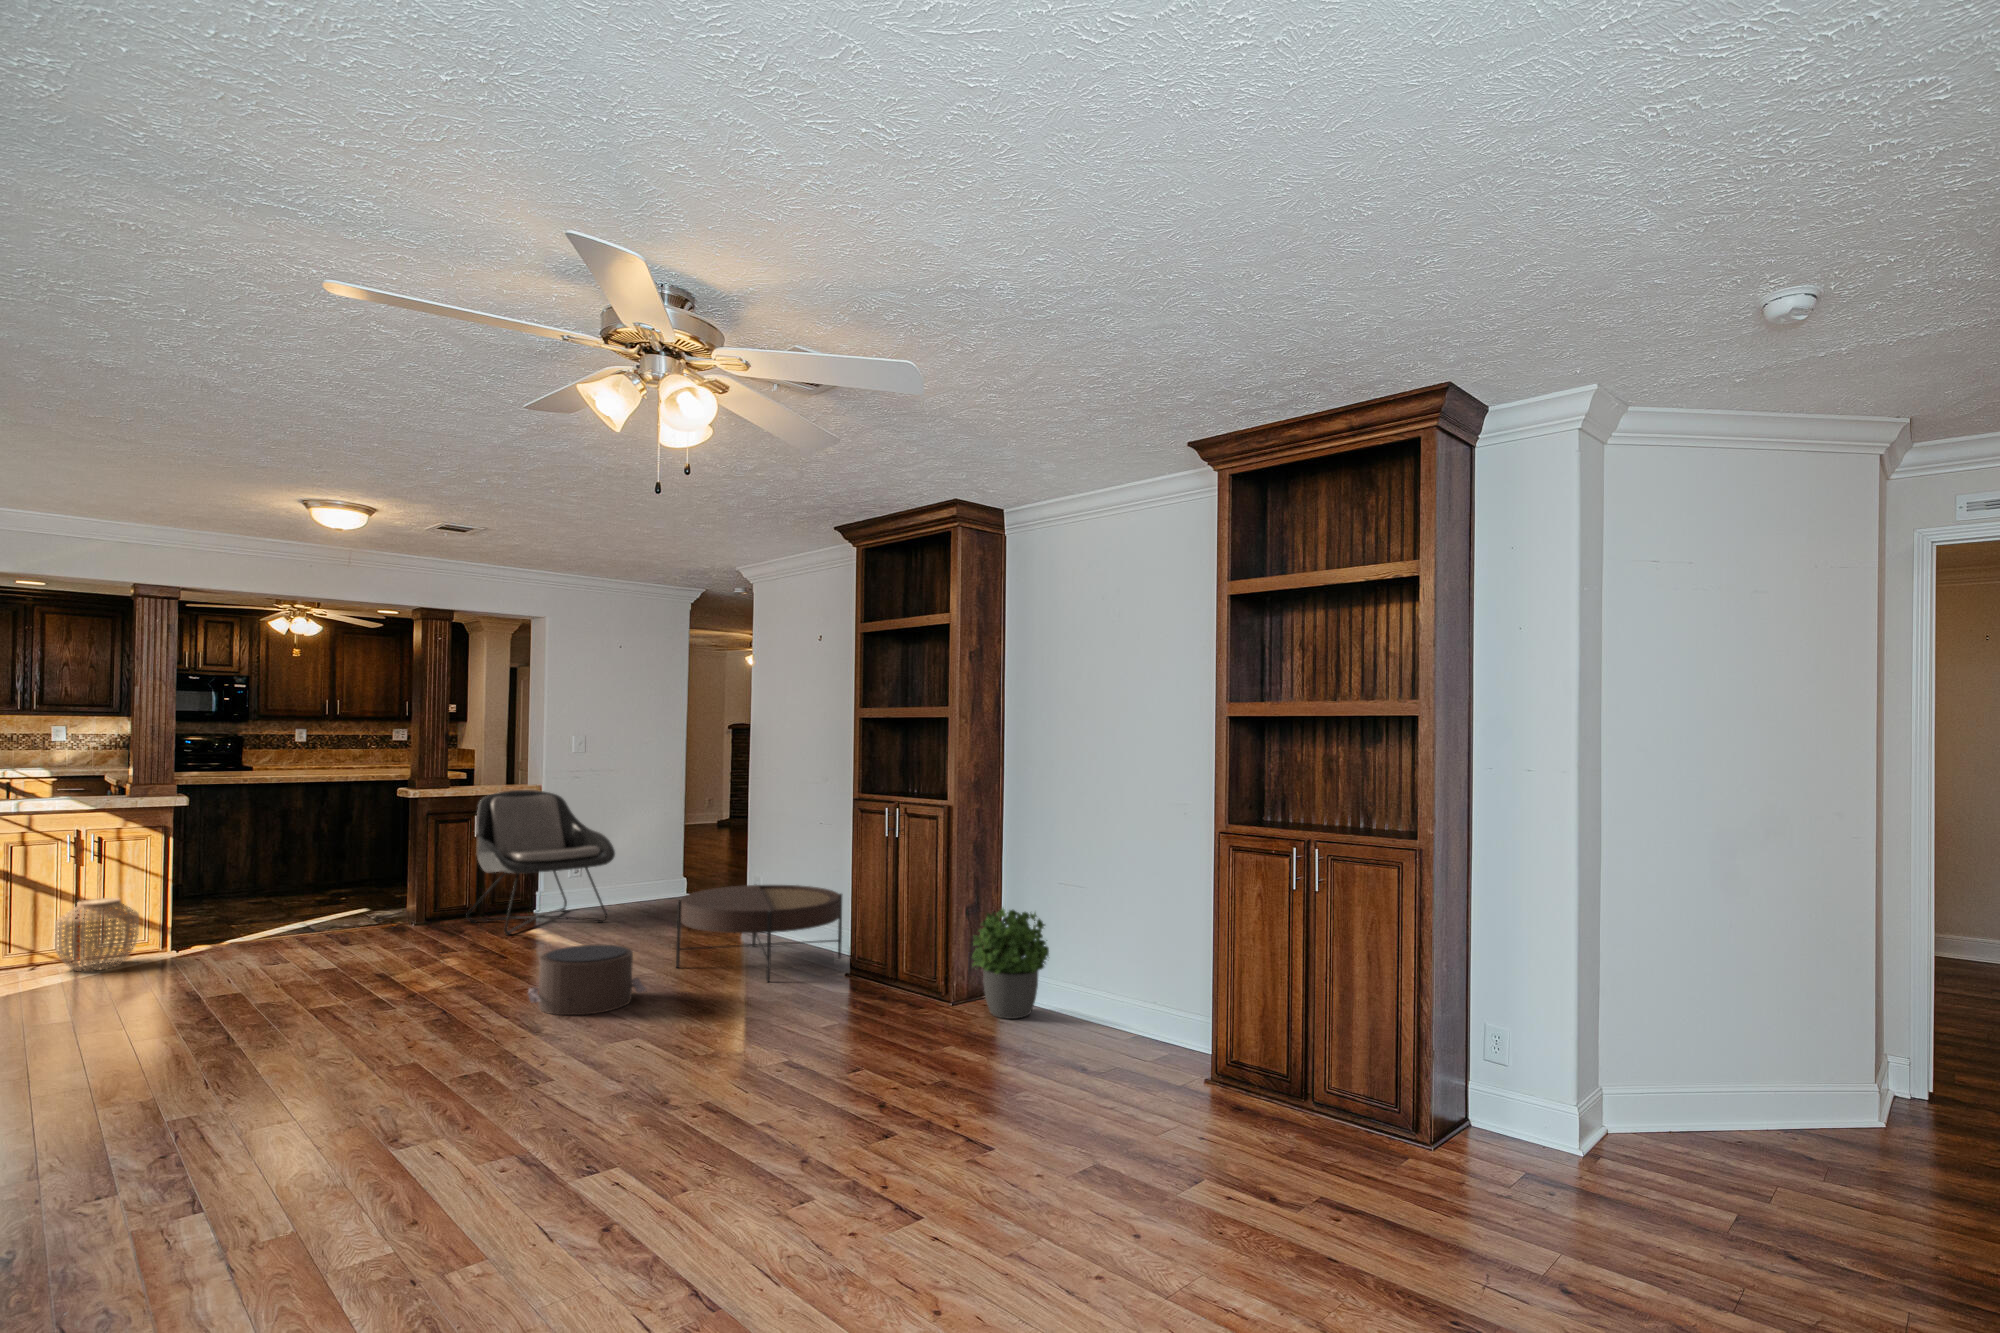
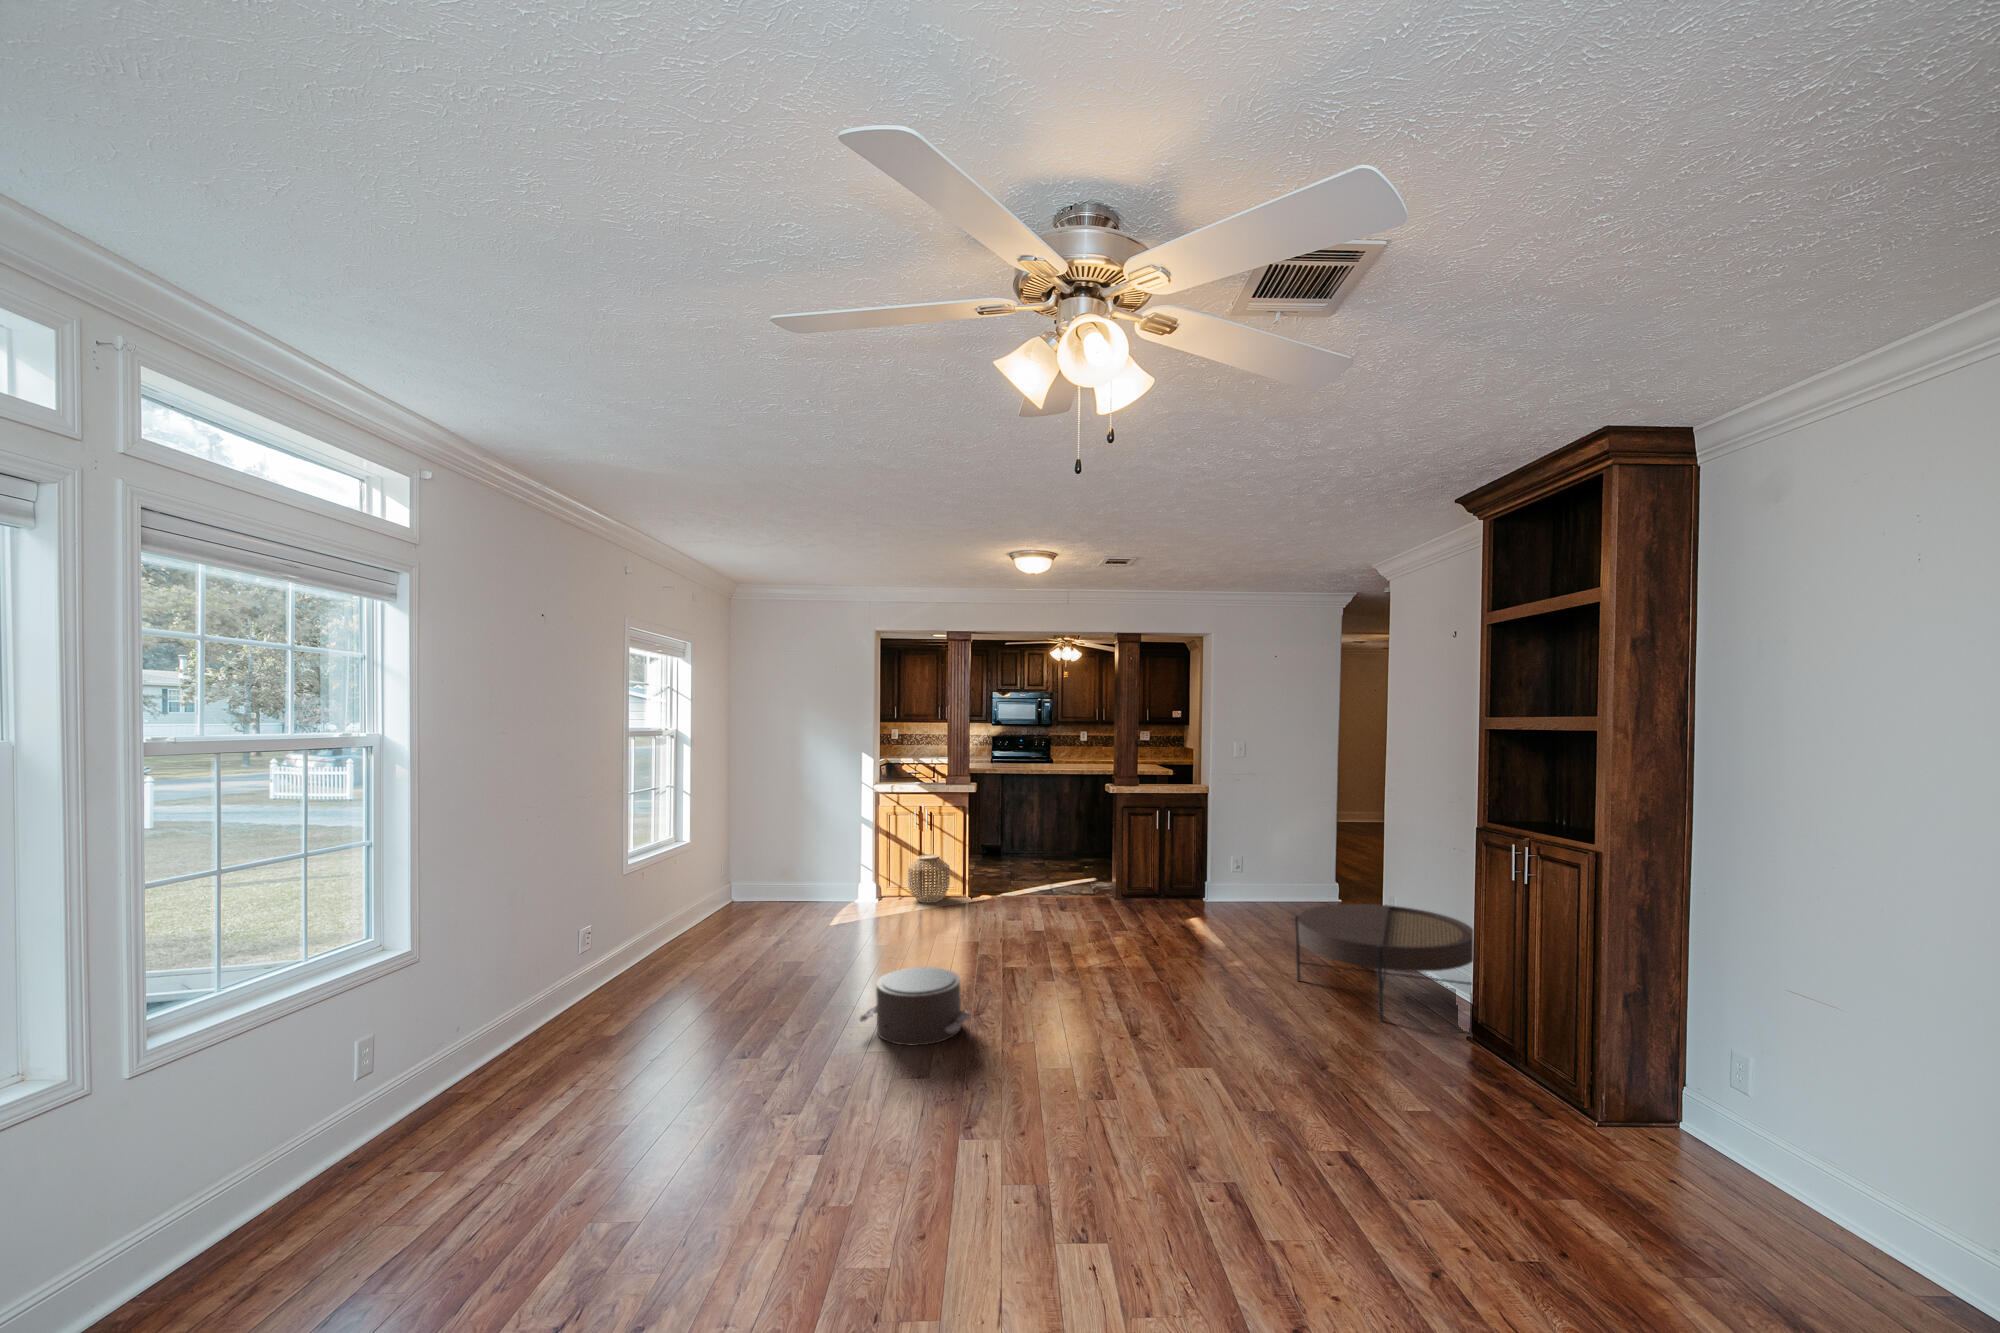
lounge chair: present [467,790,615,936] -> none [1157,789,1268,914]
potted plant: present [972,908,1049,1019] -> none [1625,1011,1774,1178]
pouf: present [528,945,646,1015] -> present [859,967,970,1046]

